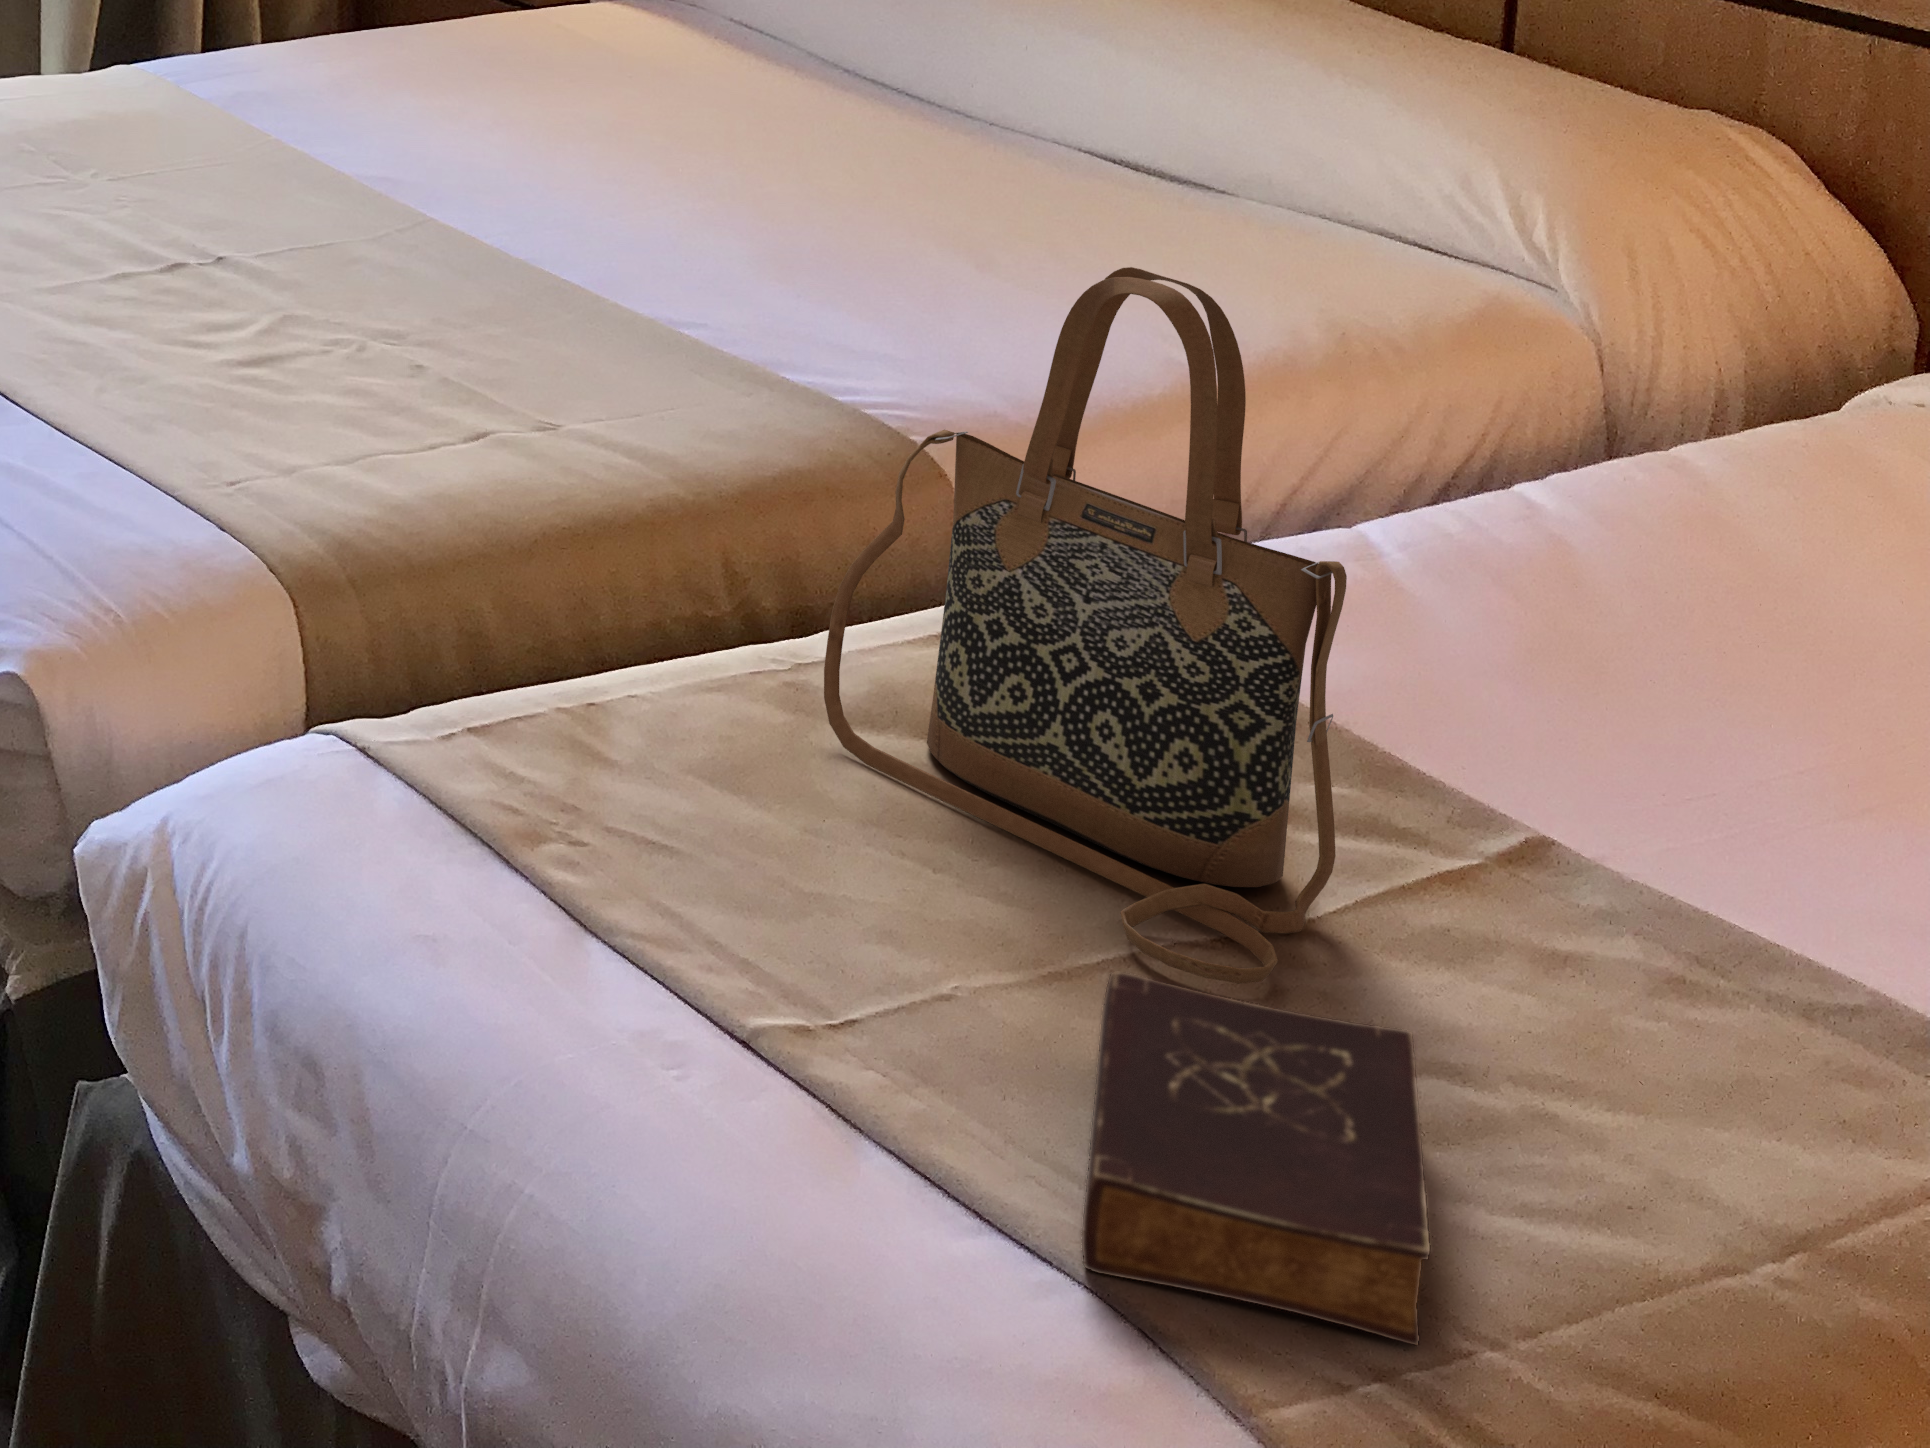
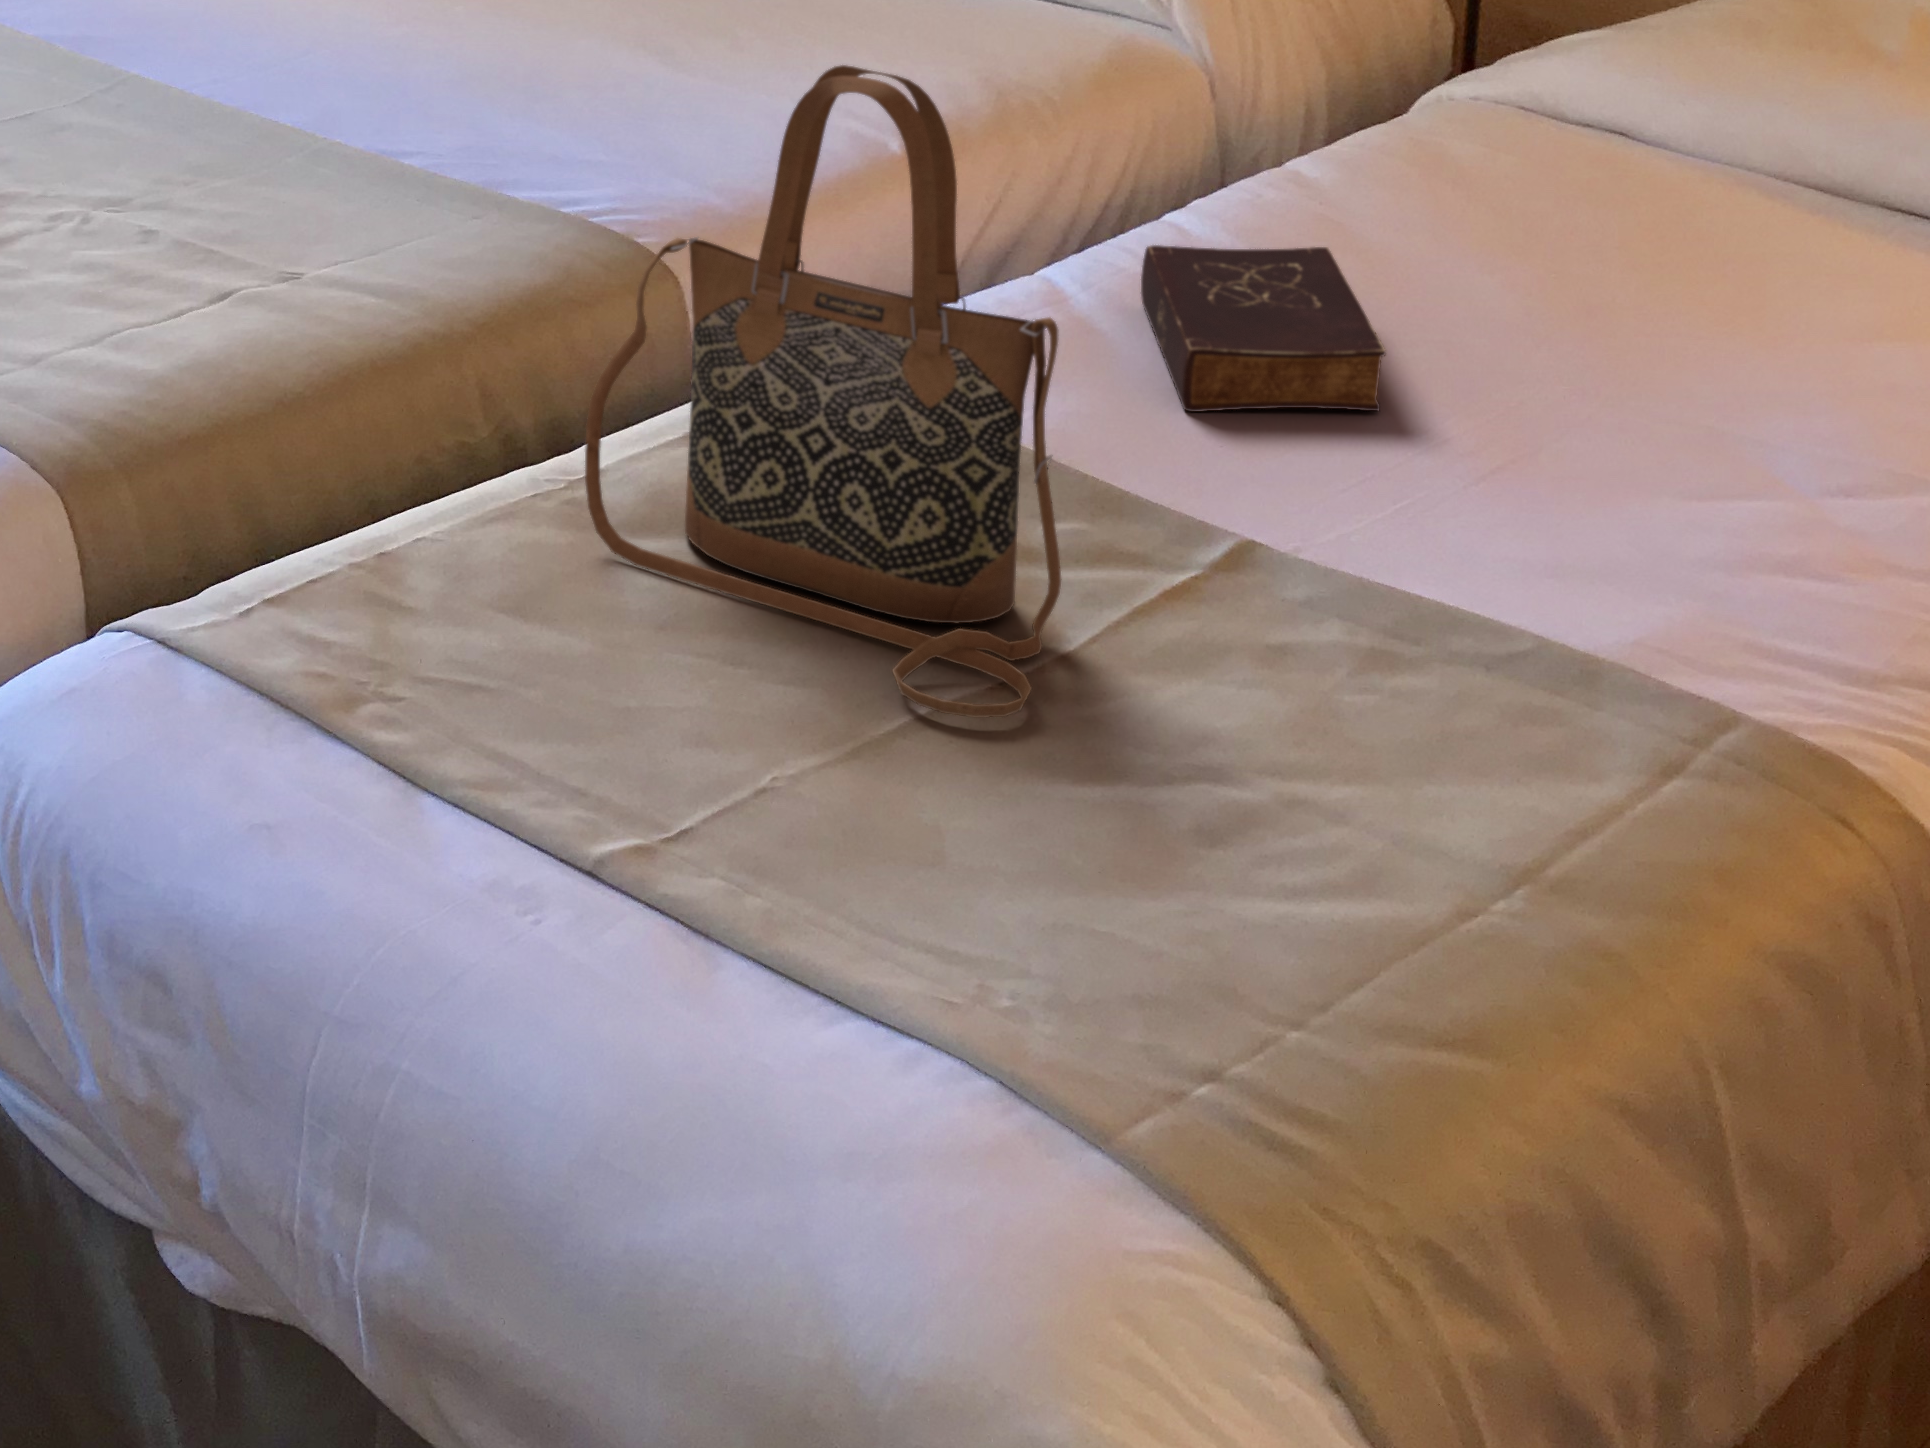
book: present [1082,972,1430,1345] -> present [1141,245,1386,412]

